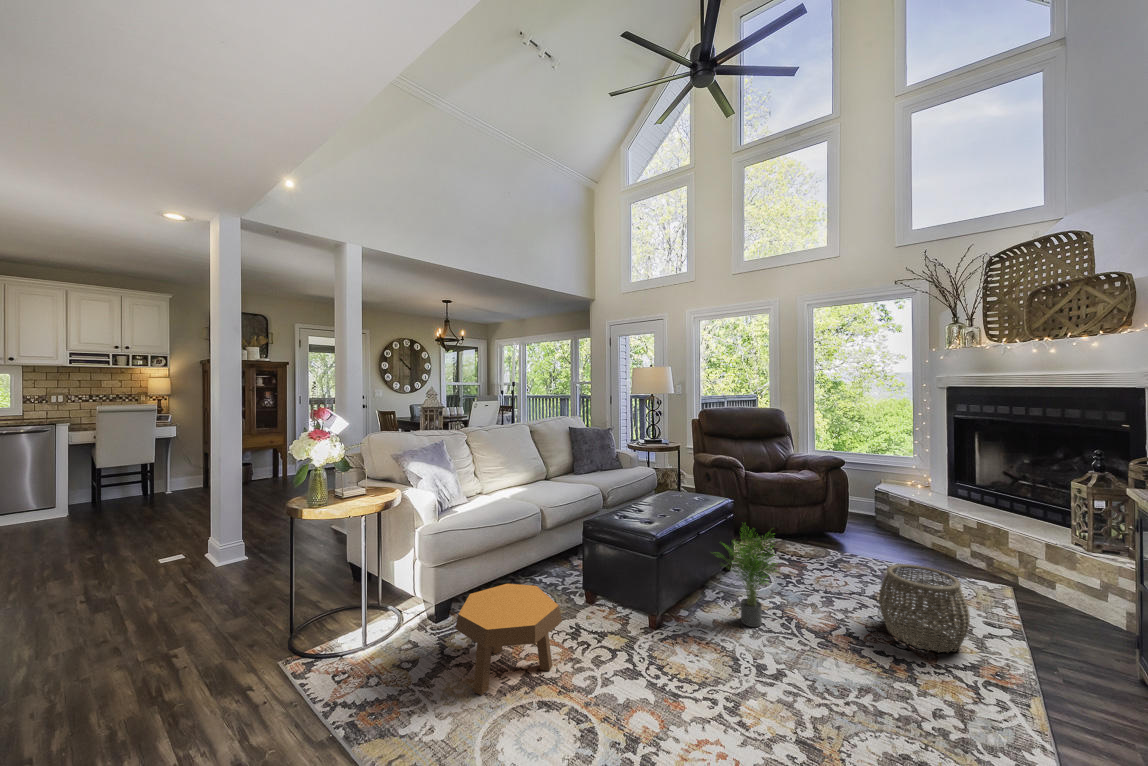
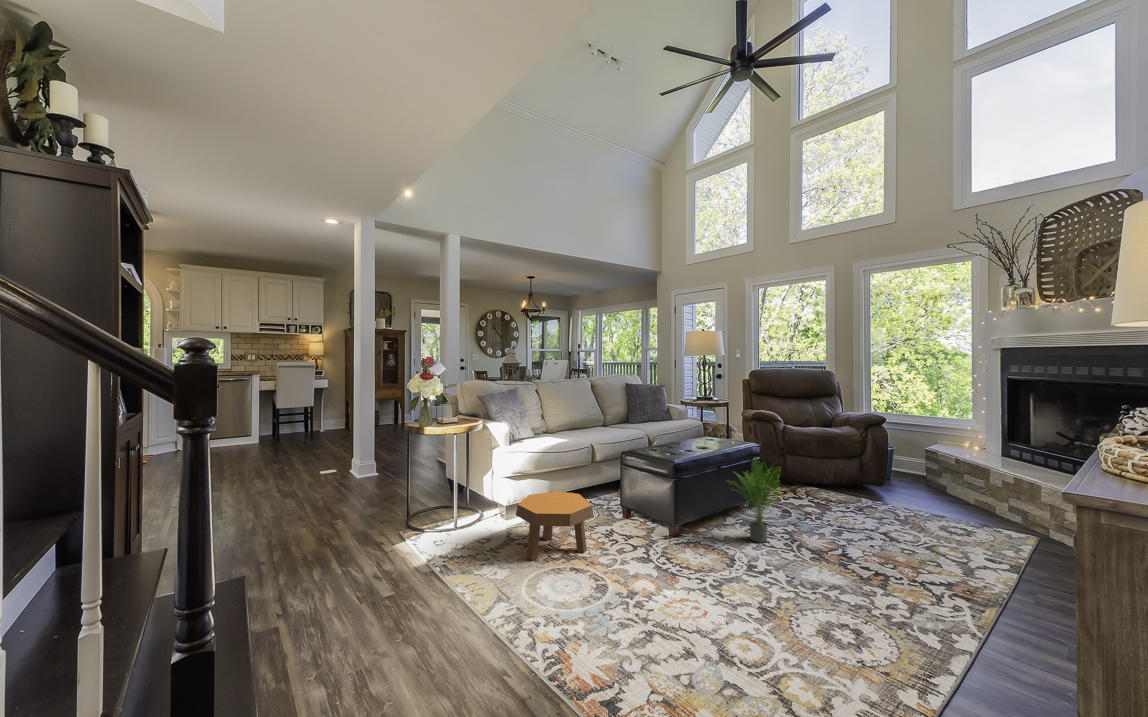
woven basket: present [879,564,970,653] -> none [874,499,954,573]

